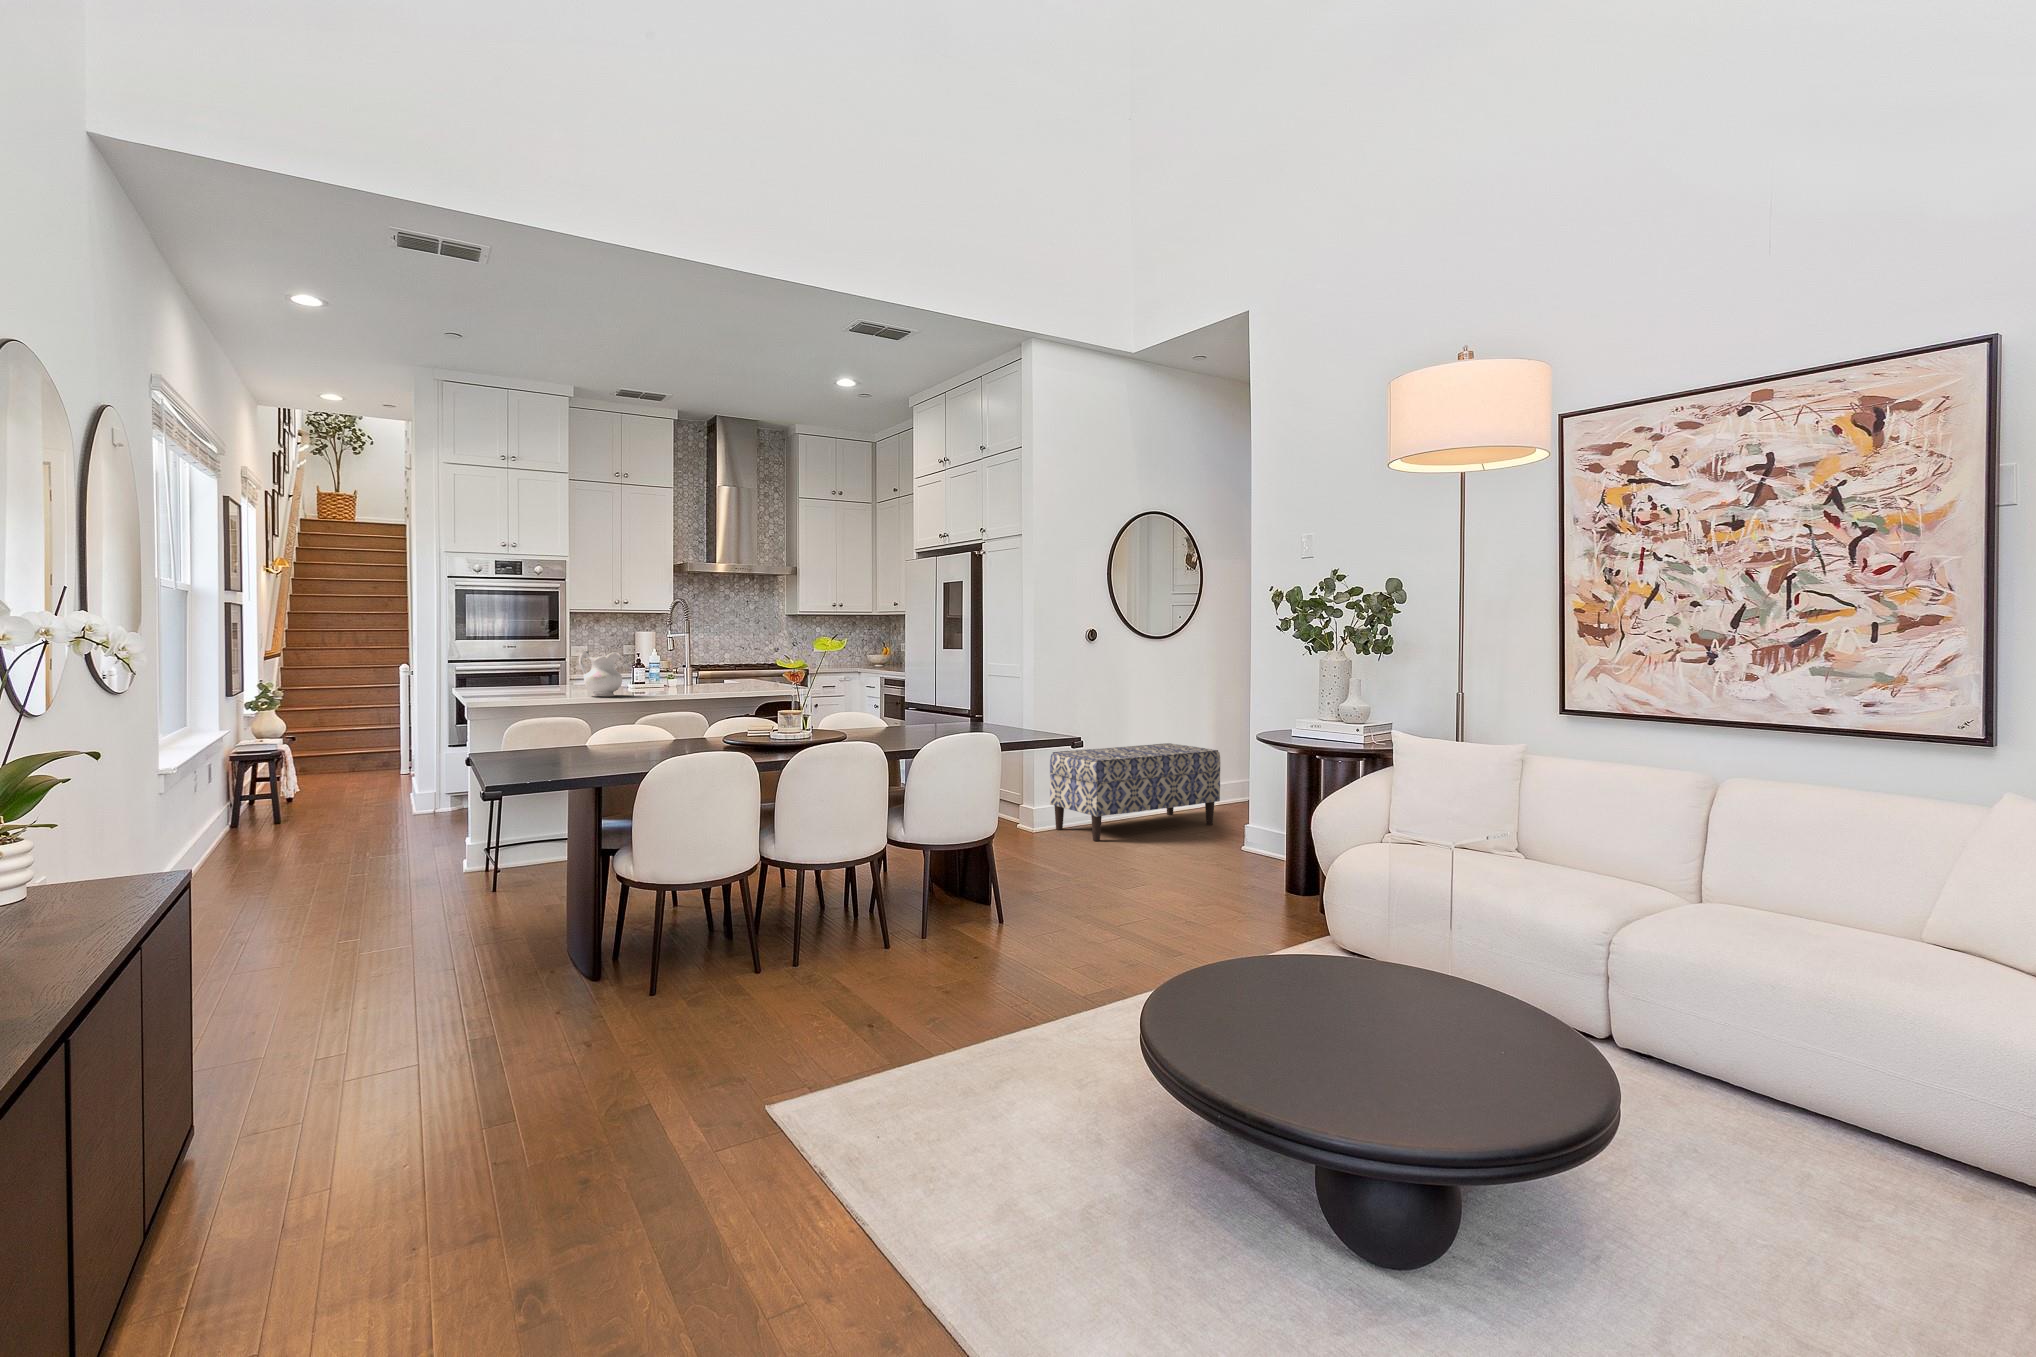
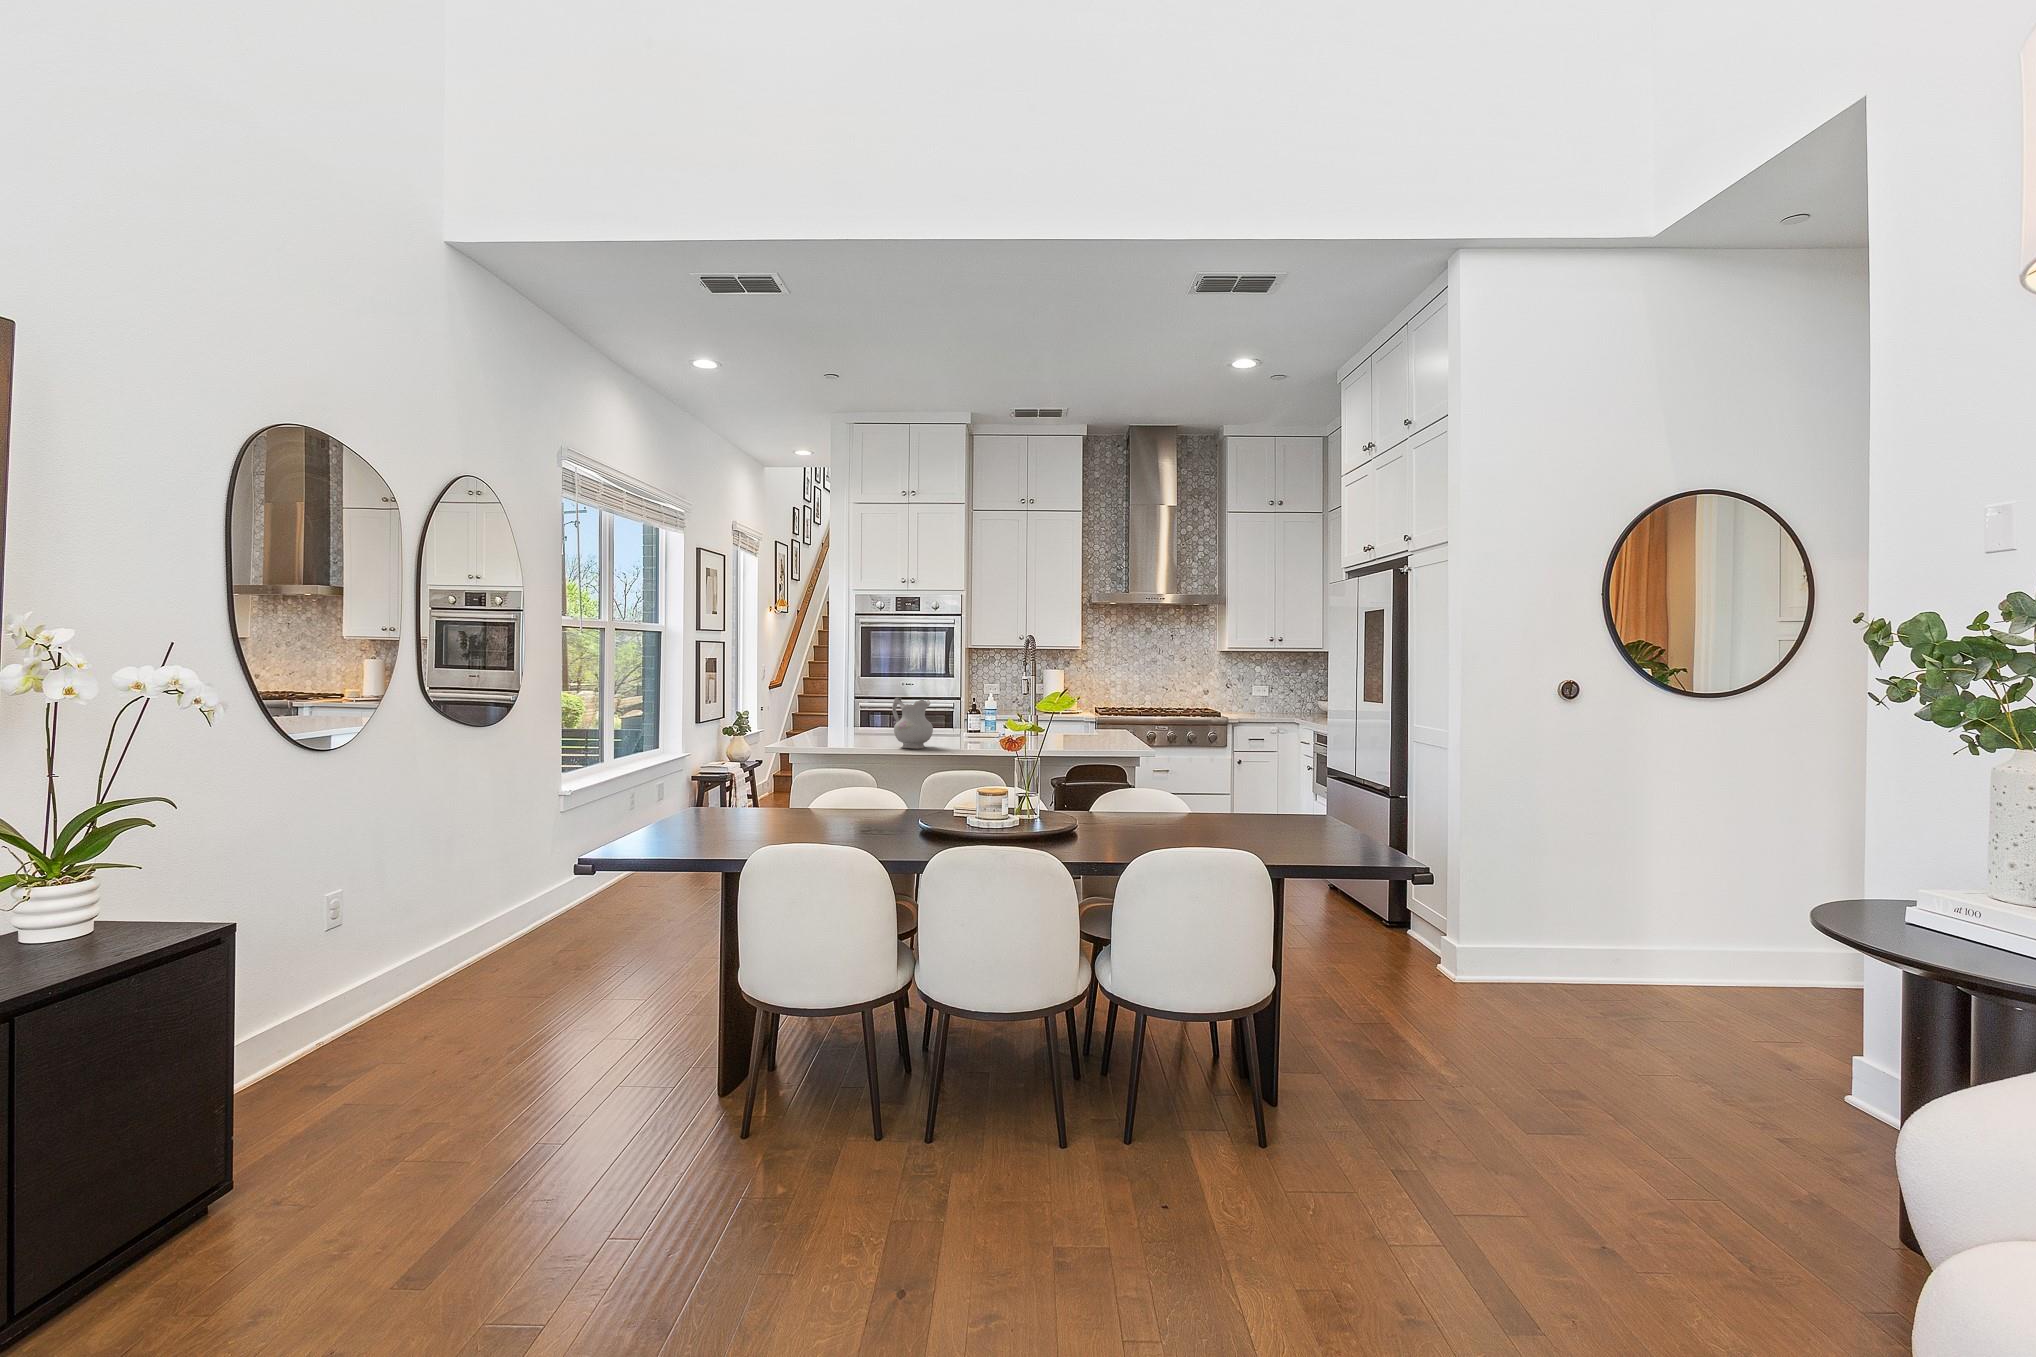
bench: present [1050,743,1220,841] -> none [1478,866,1818,1027]

